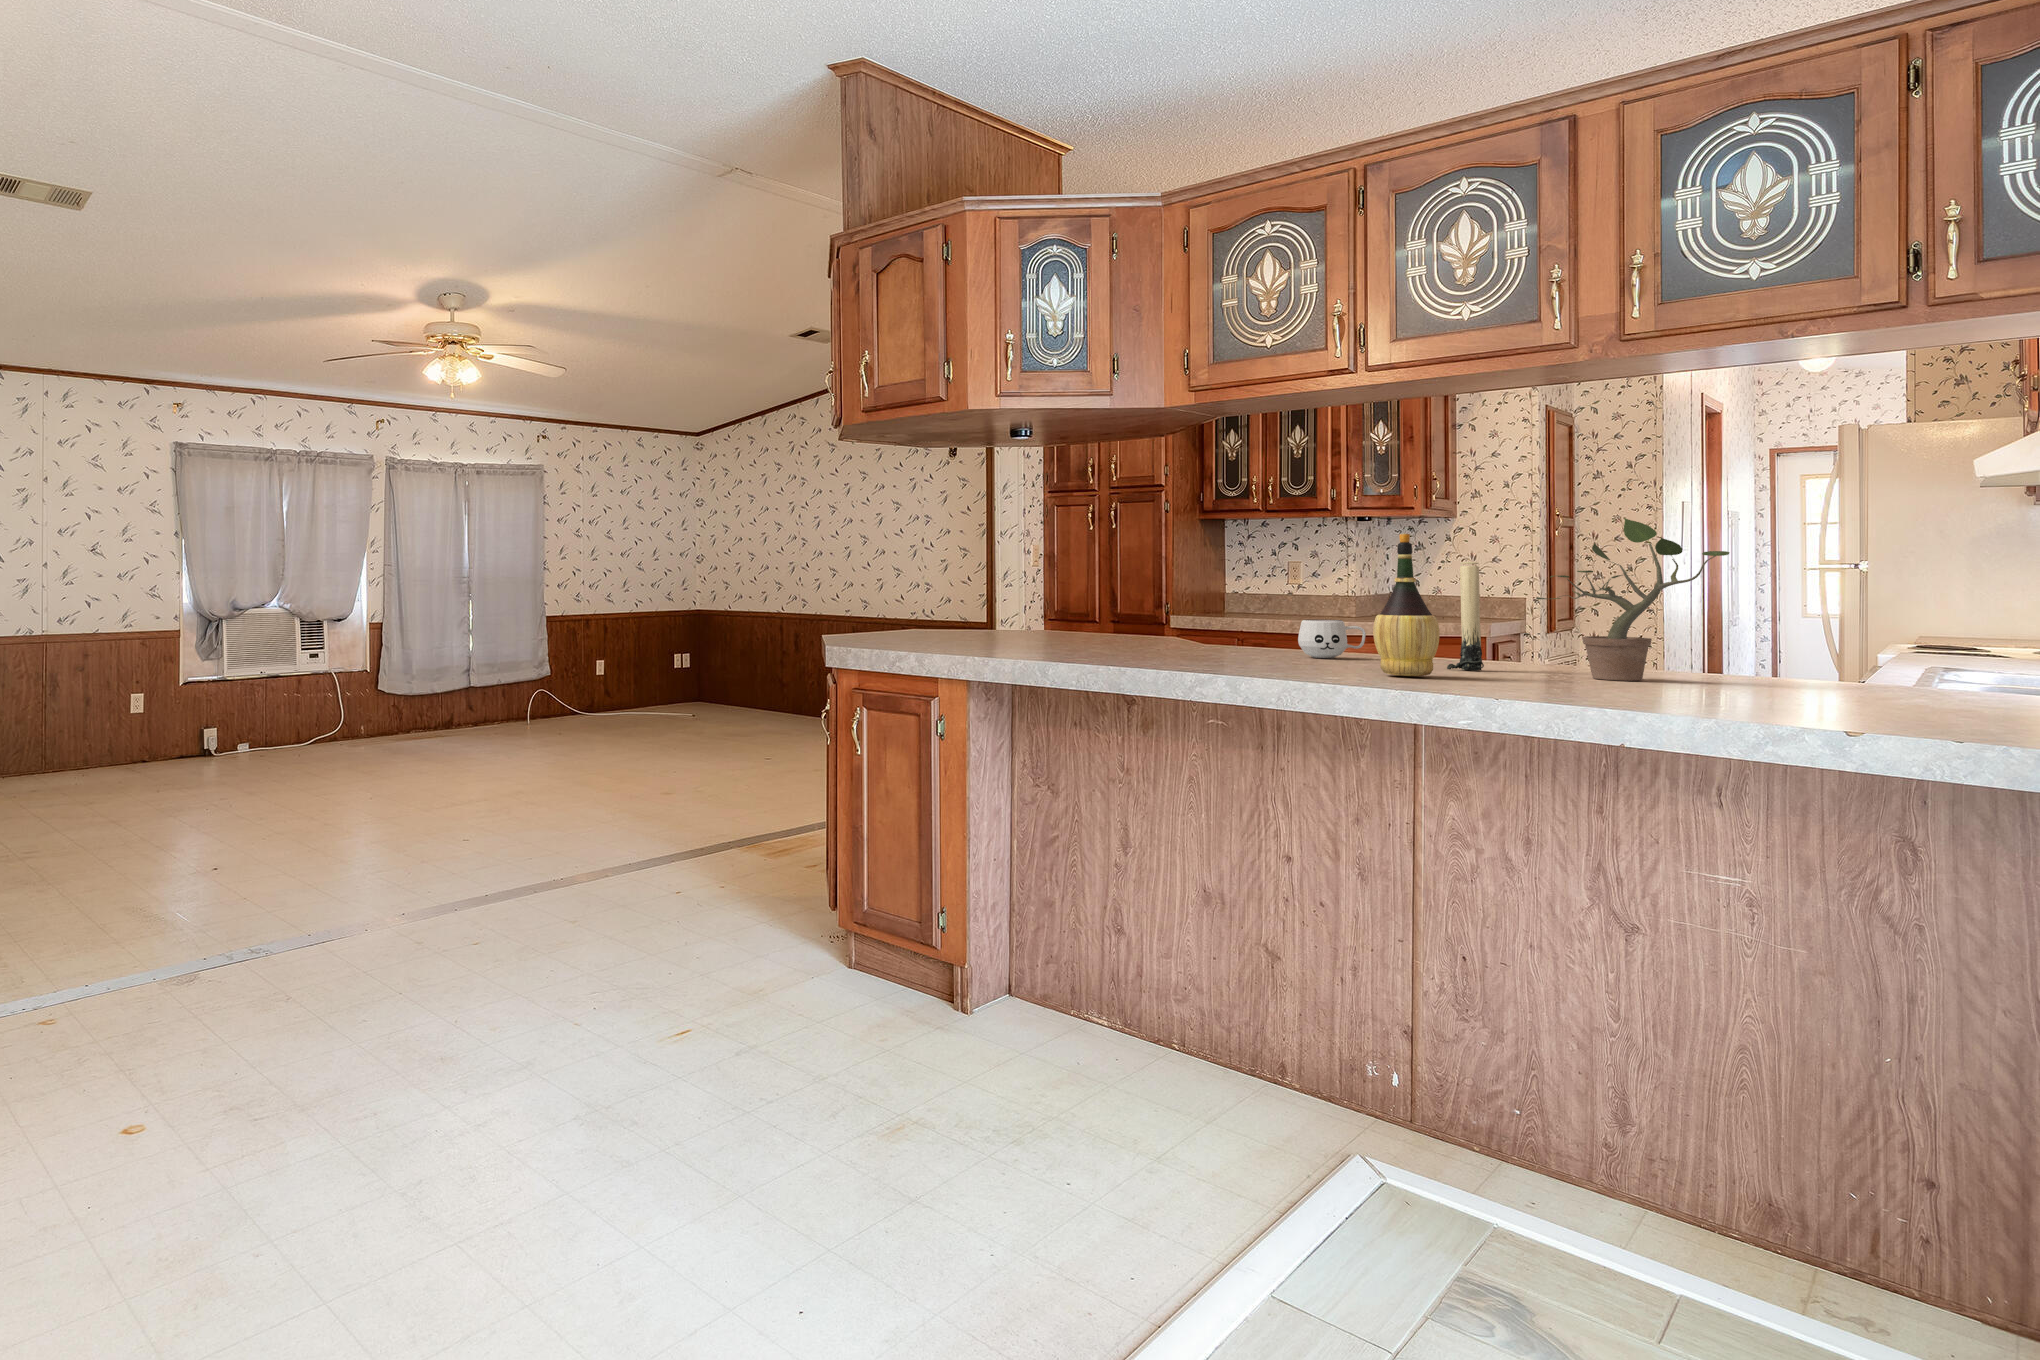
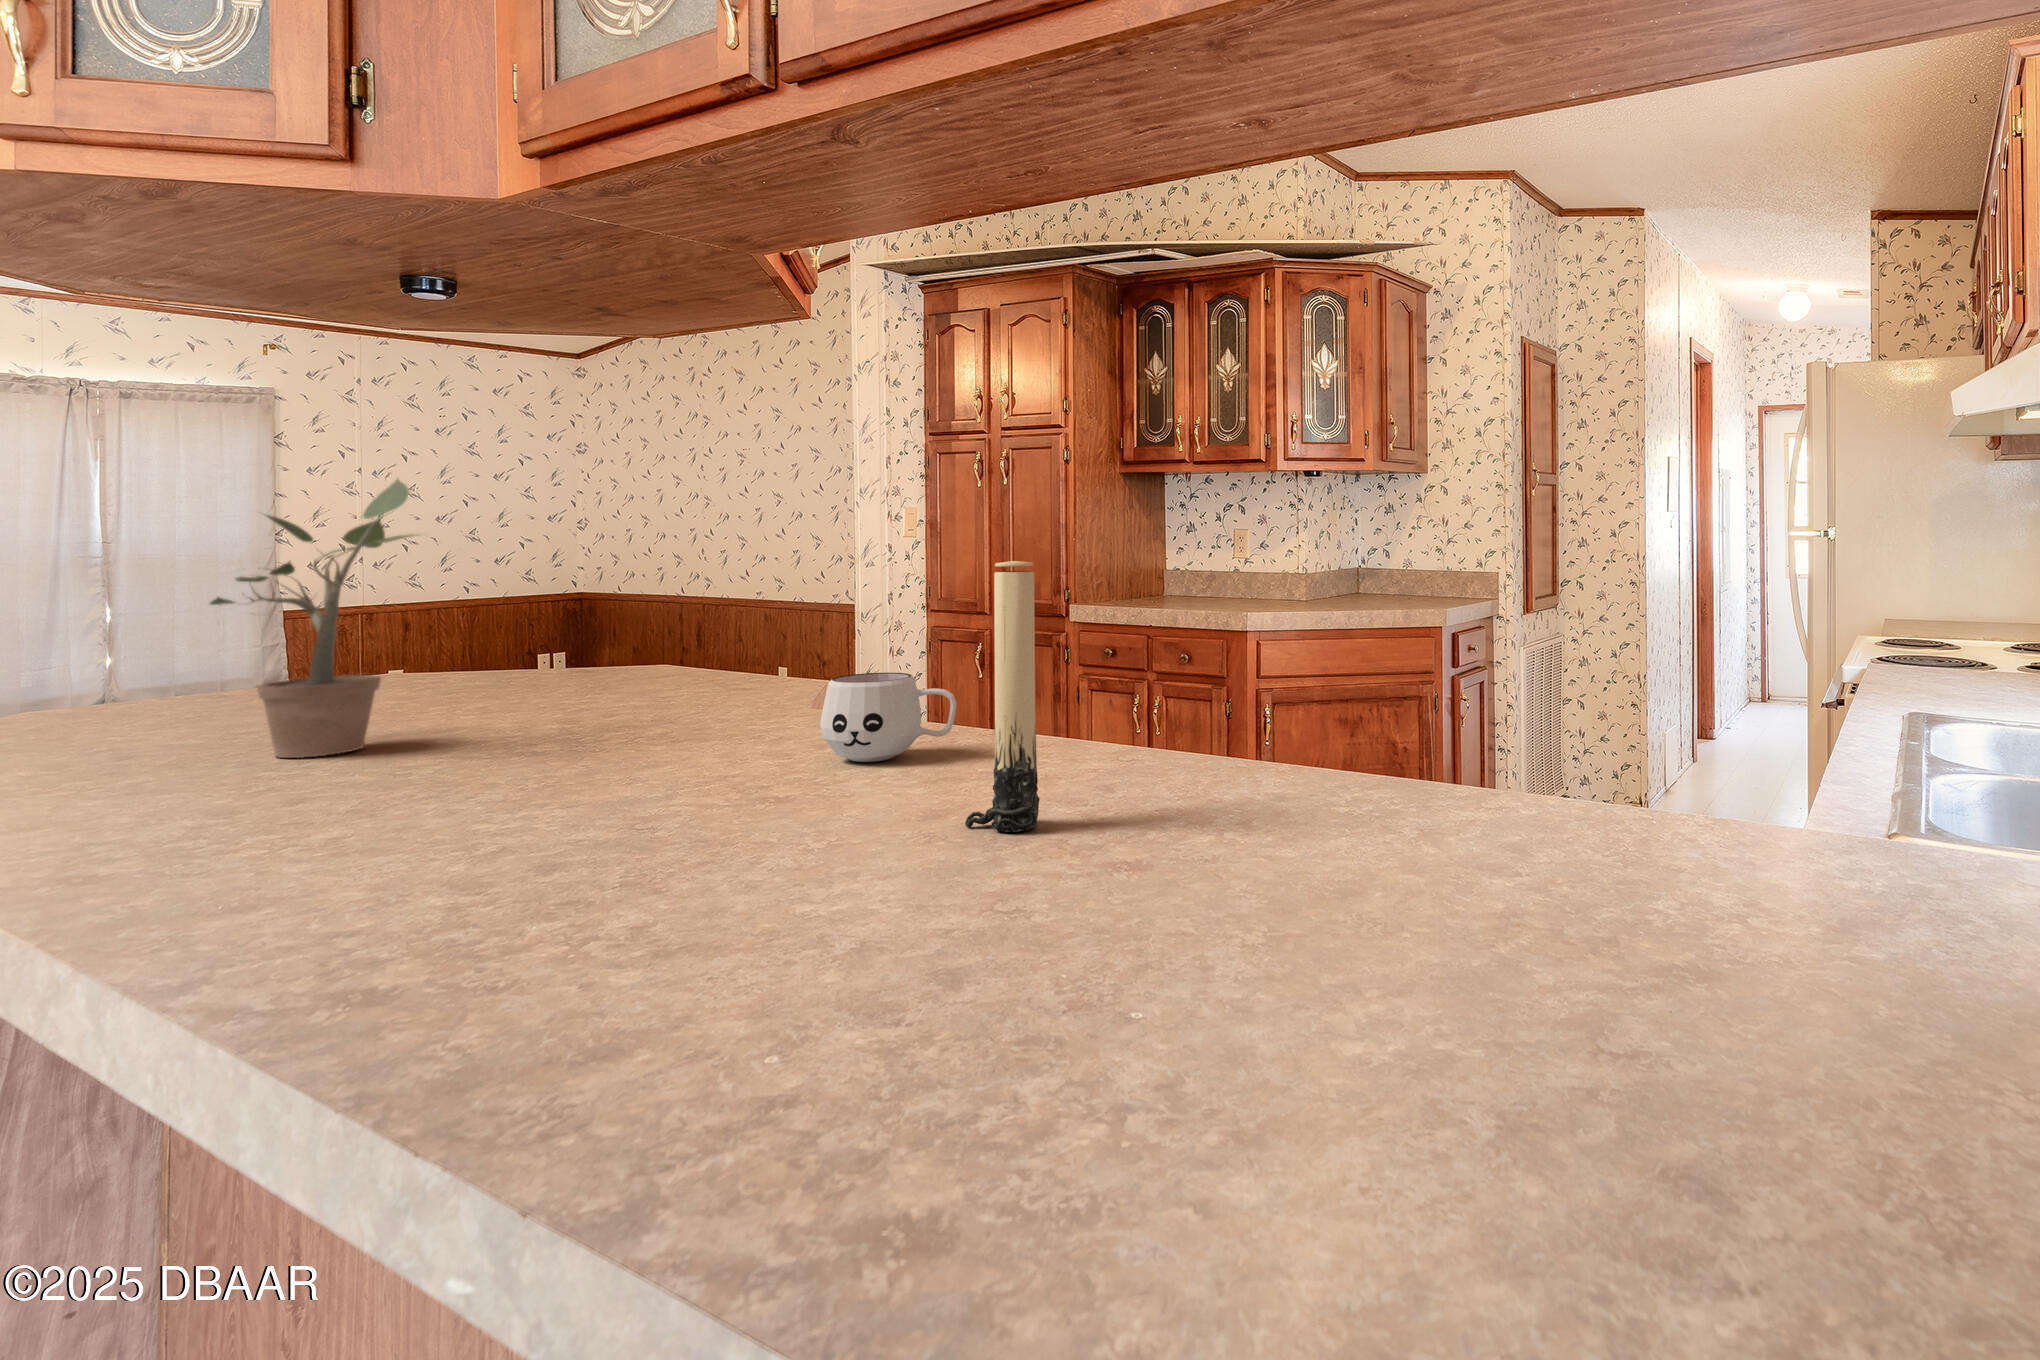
potted plant: present [1536,518,1729,681] -> present [210,479,414,758]
wine bottle: present [1373,533,1440,676] -> none [473,489,692,964]

